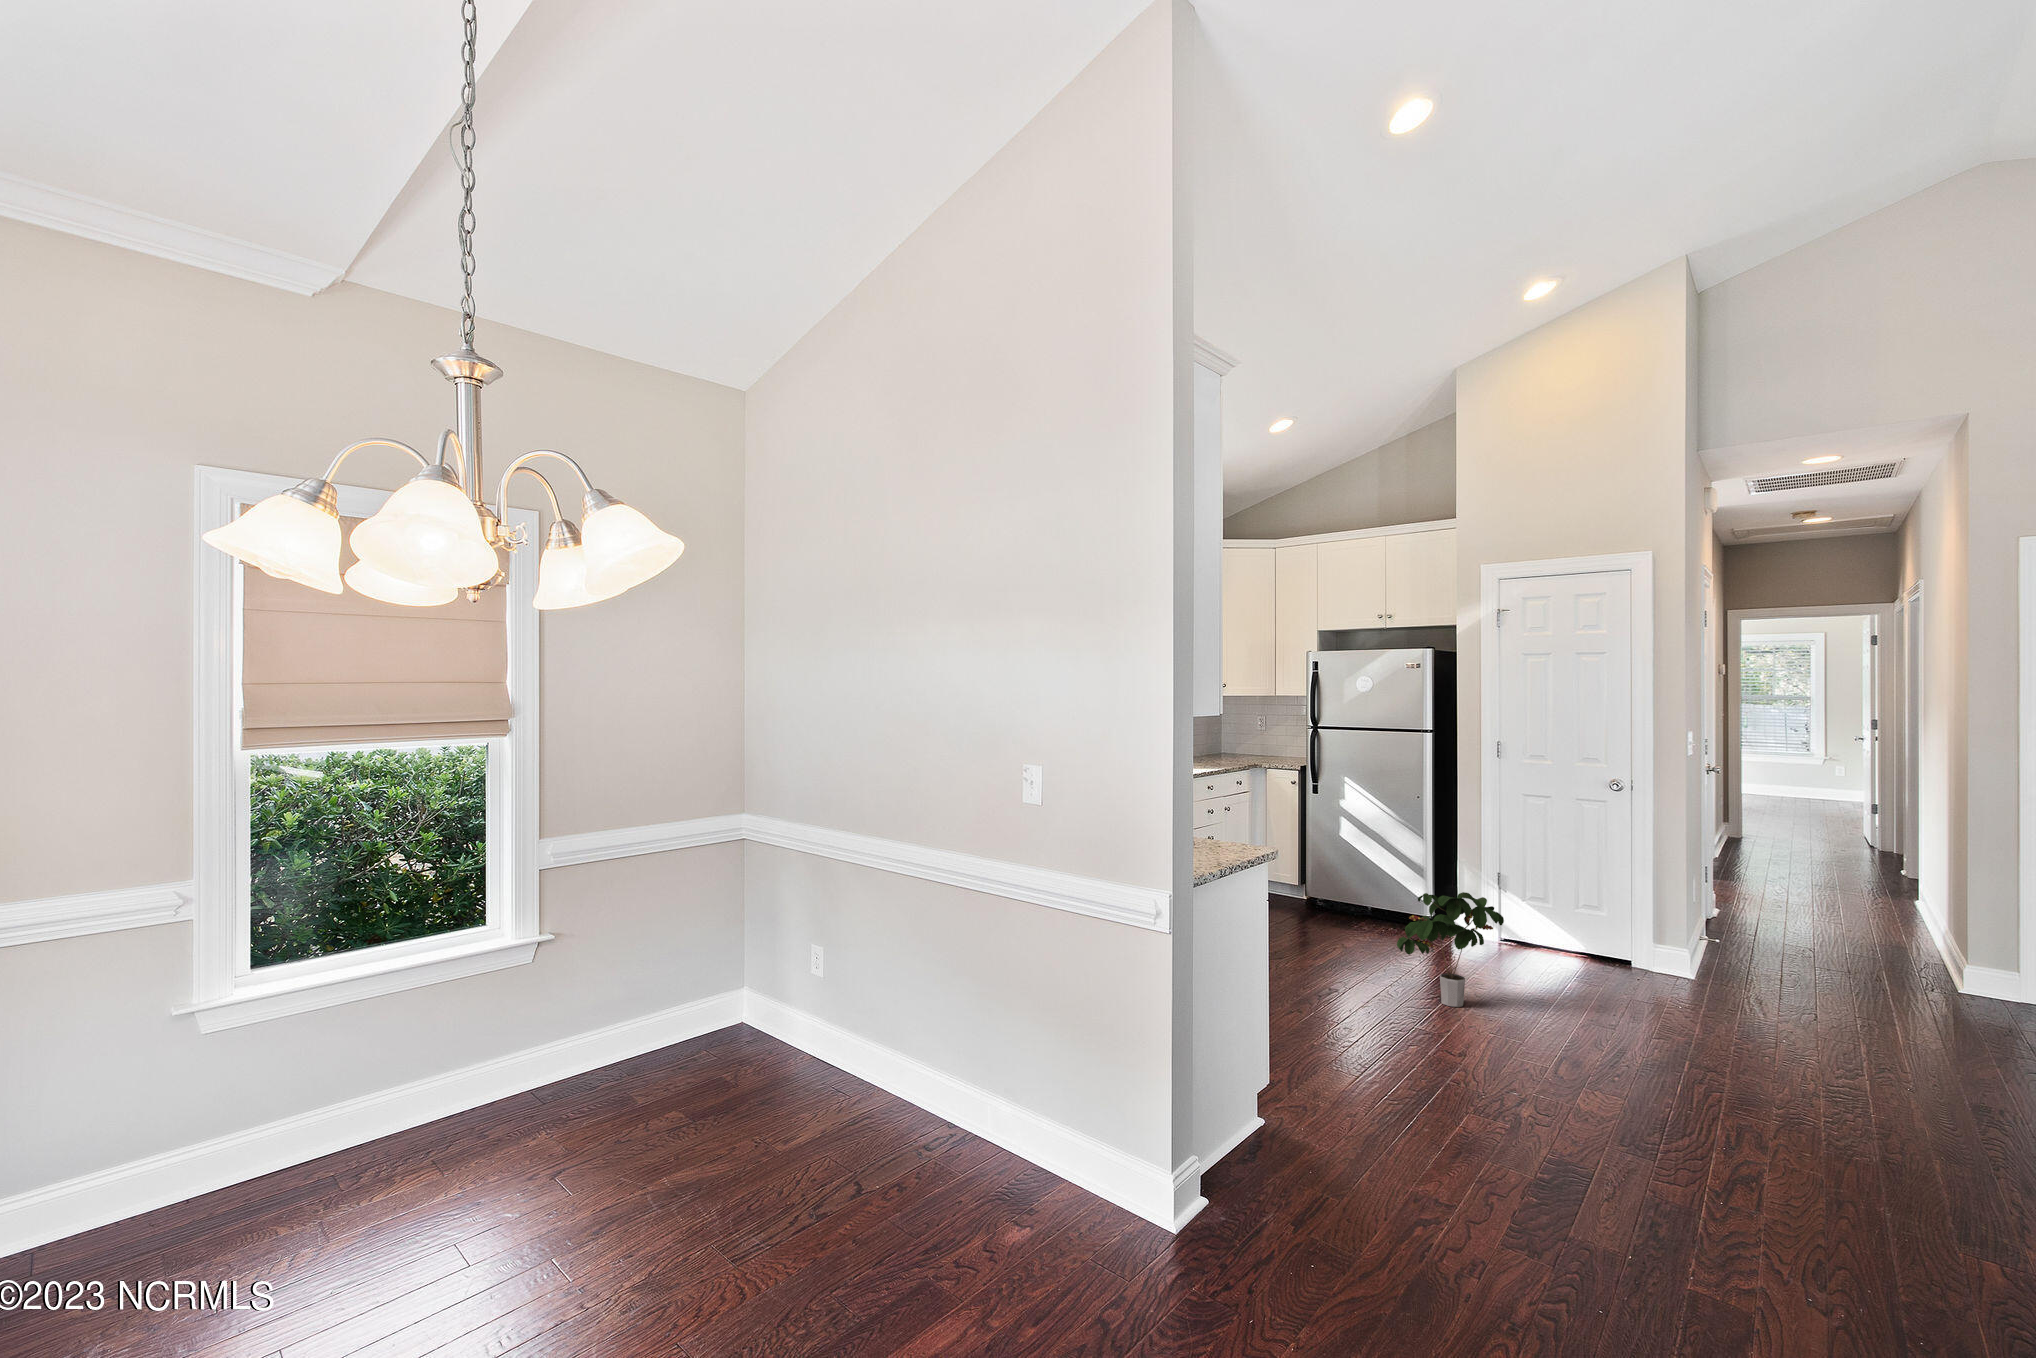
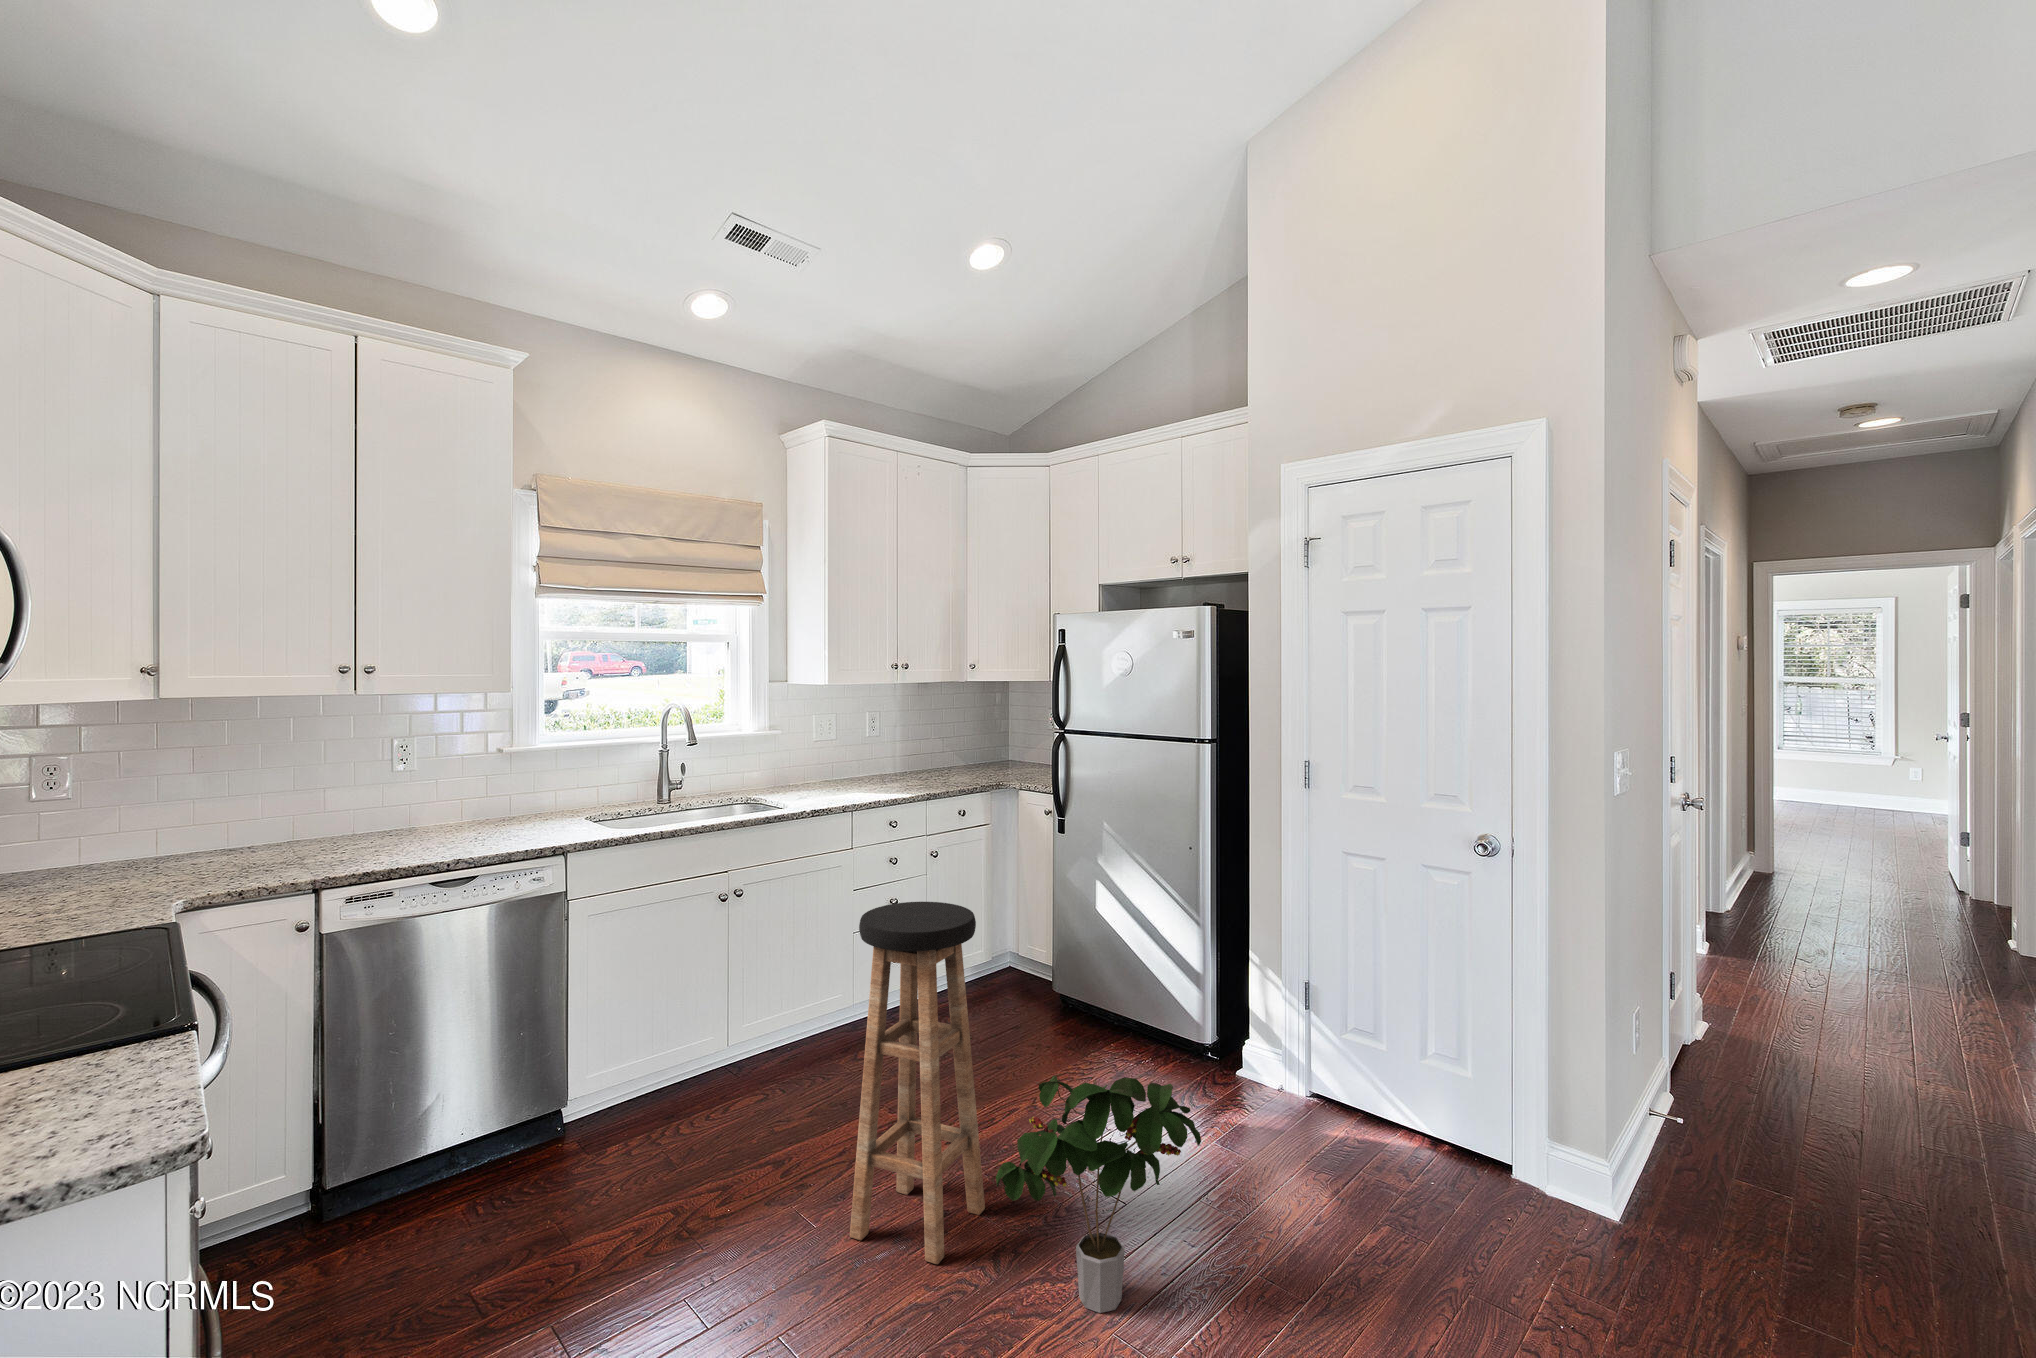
bar stool: none [1301,814,1366,995] -> present [850,902,985,1264]

